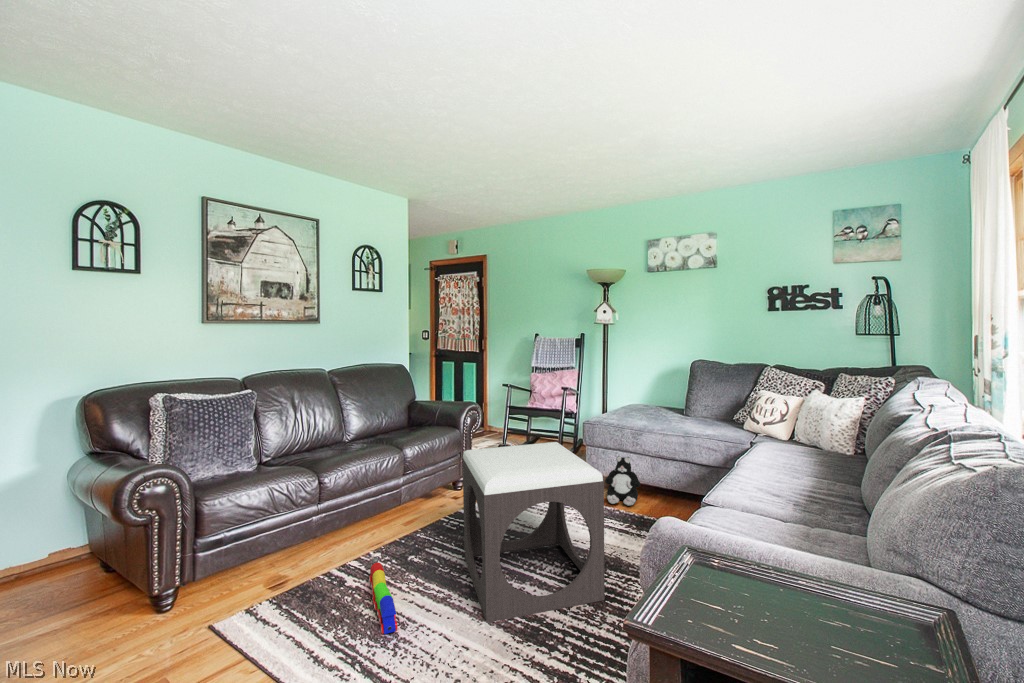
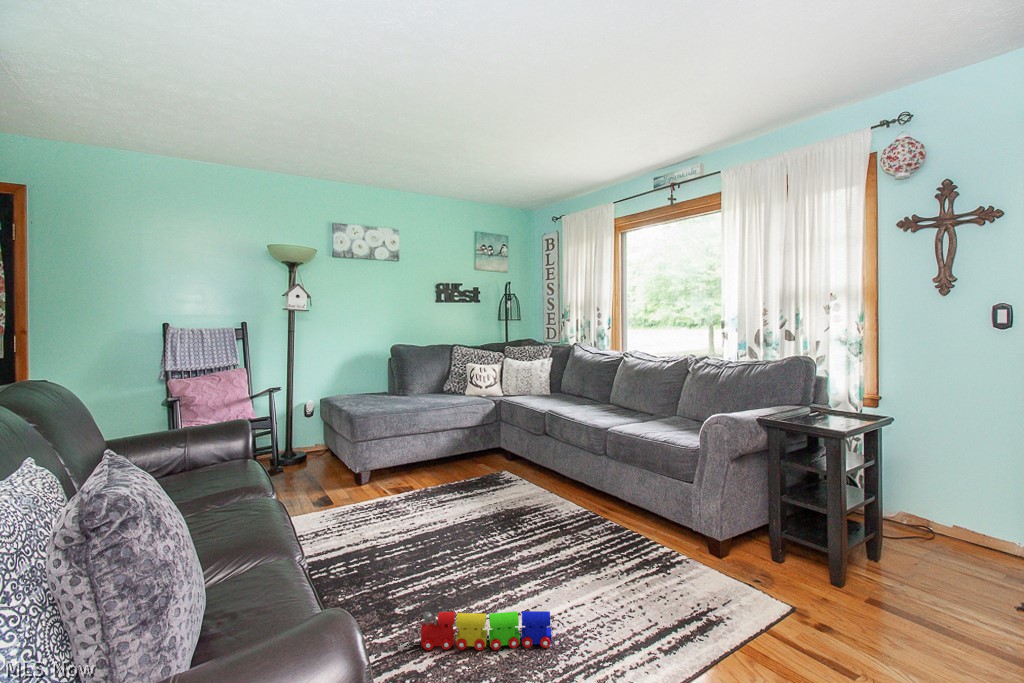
footstool: present [463,442,605,623] -> none [437,418,565,583]
plush toy: present [605,456,640,506] -> none [402,439,443,487]

